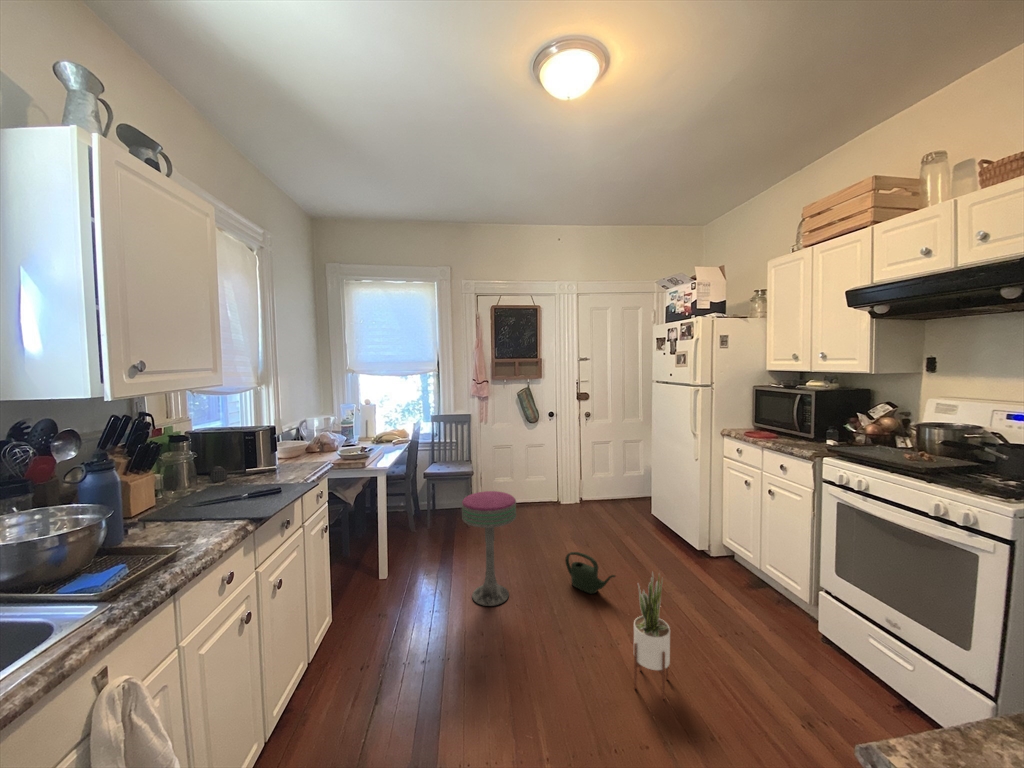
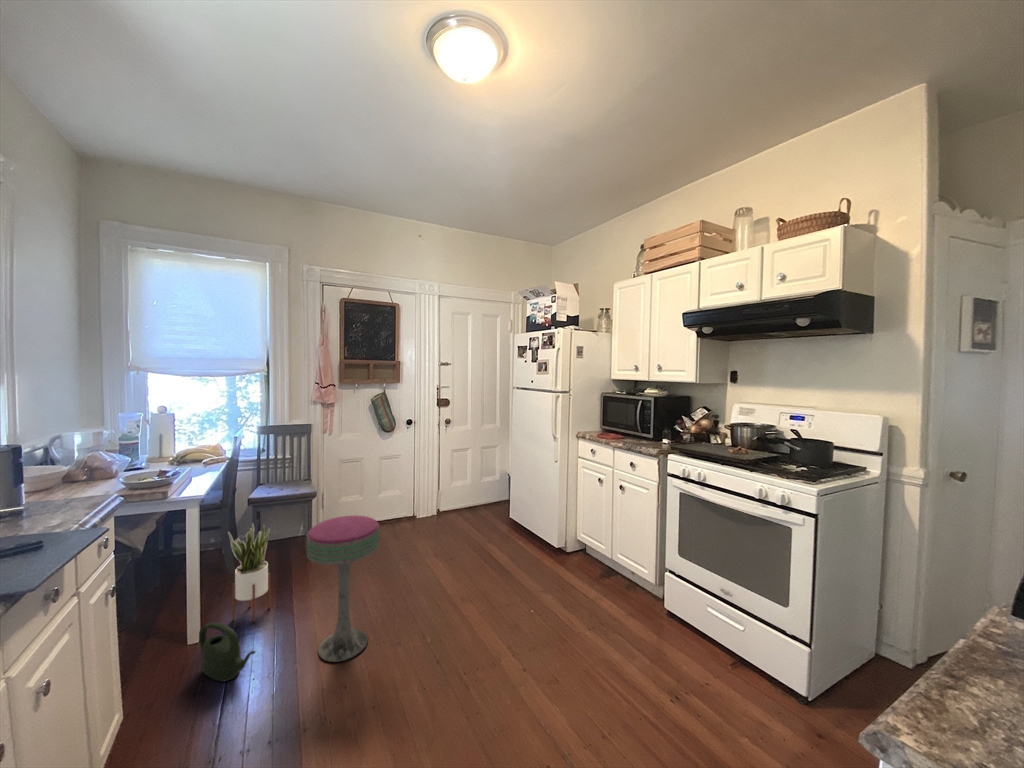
watering can: present [565,552,615,594] -> present [199,622,255,682]
potted plant: present [634,573,670,699] -> present [228,524,270,622]

